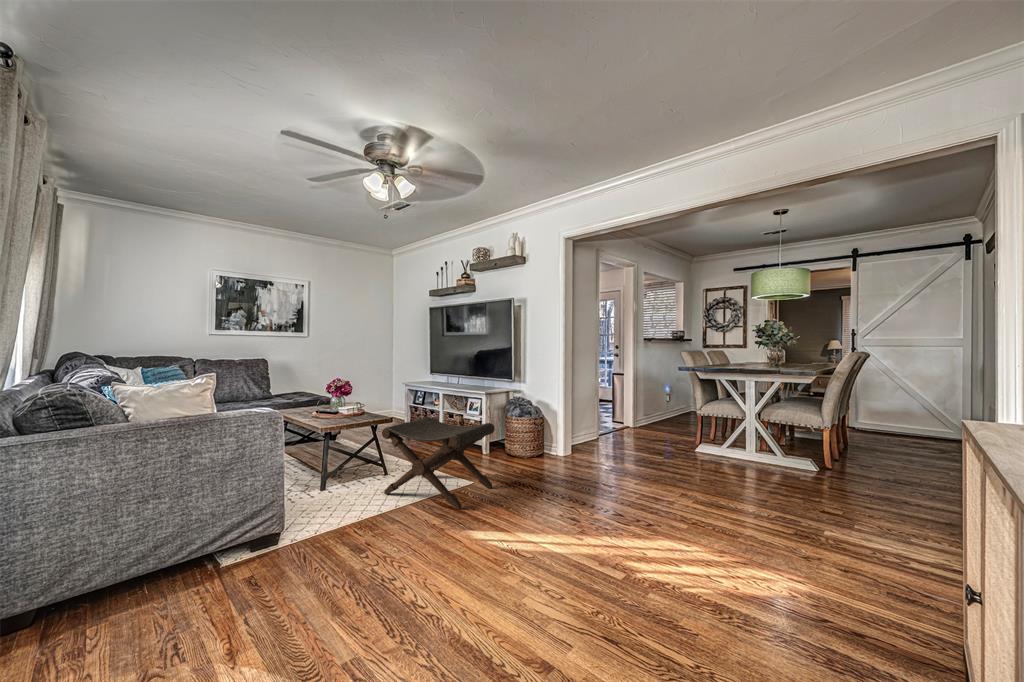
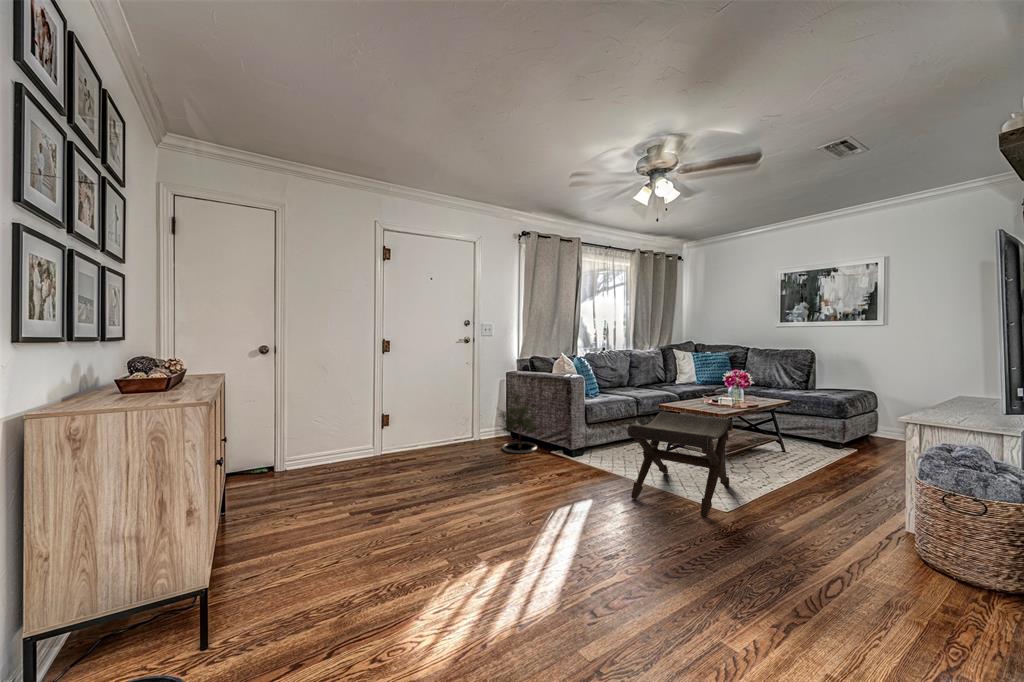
potted tree: none [117,463,231,634] -> present [499,389,537,453]

